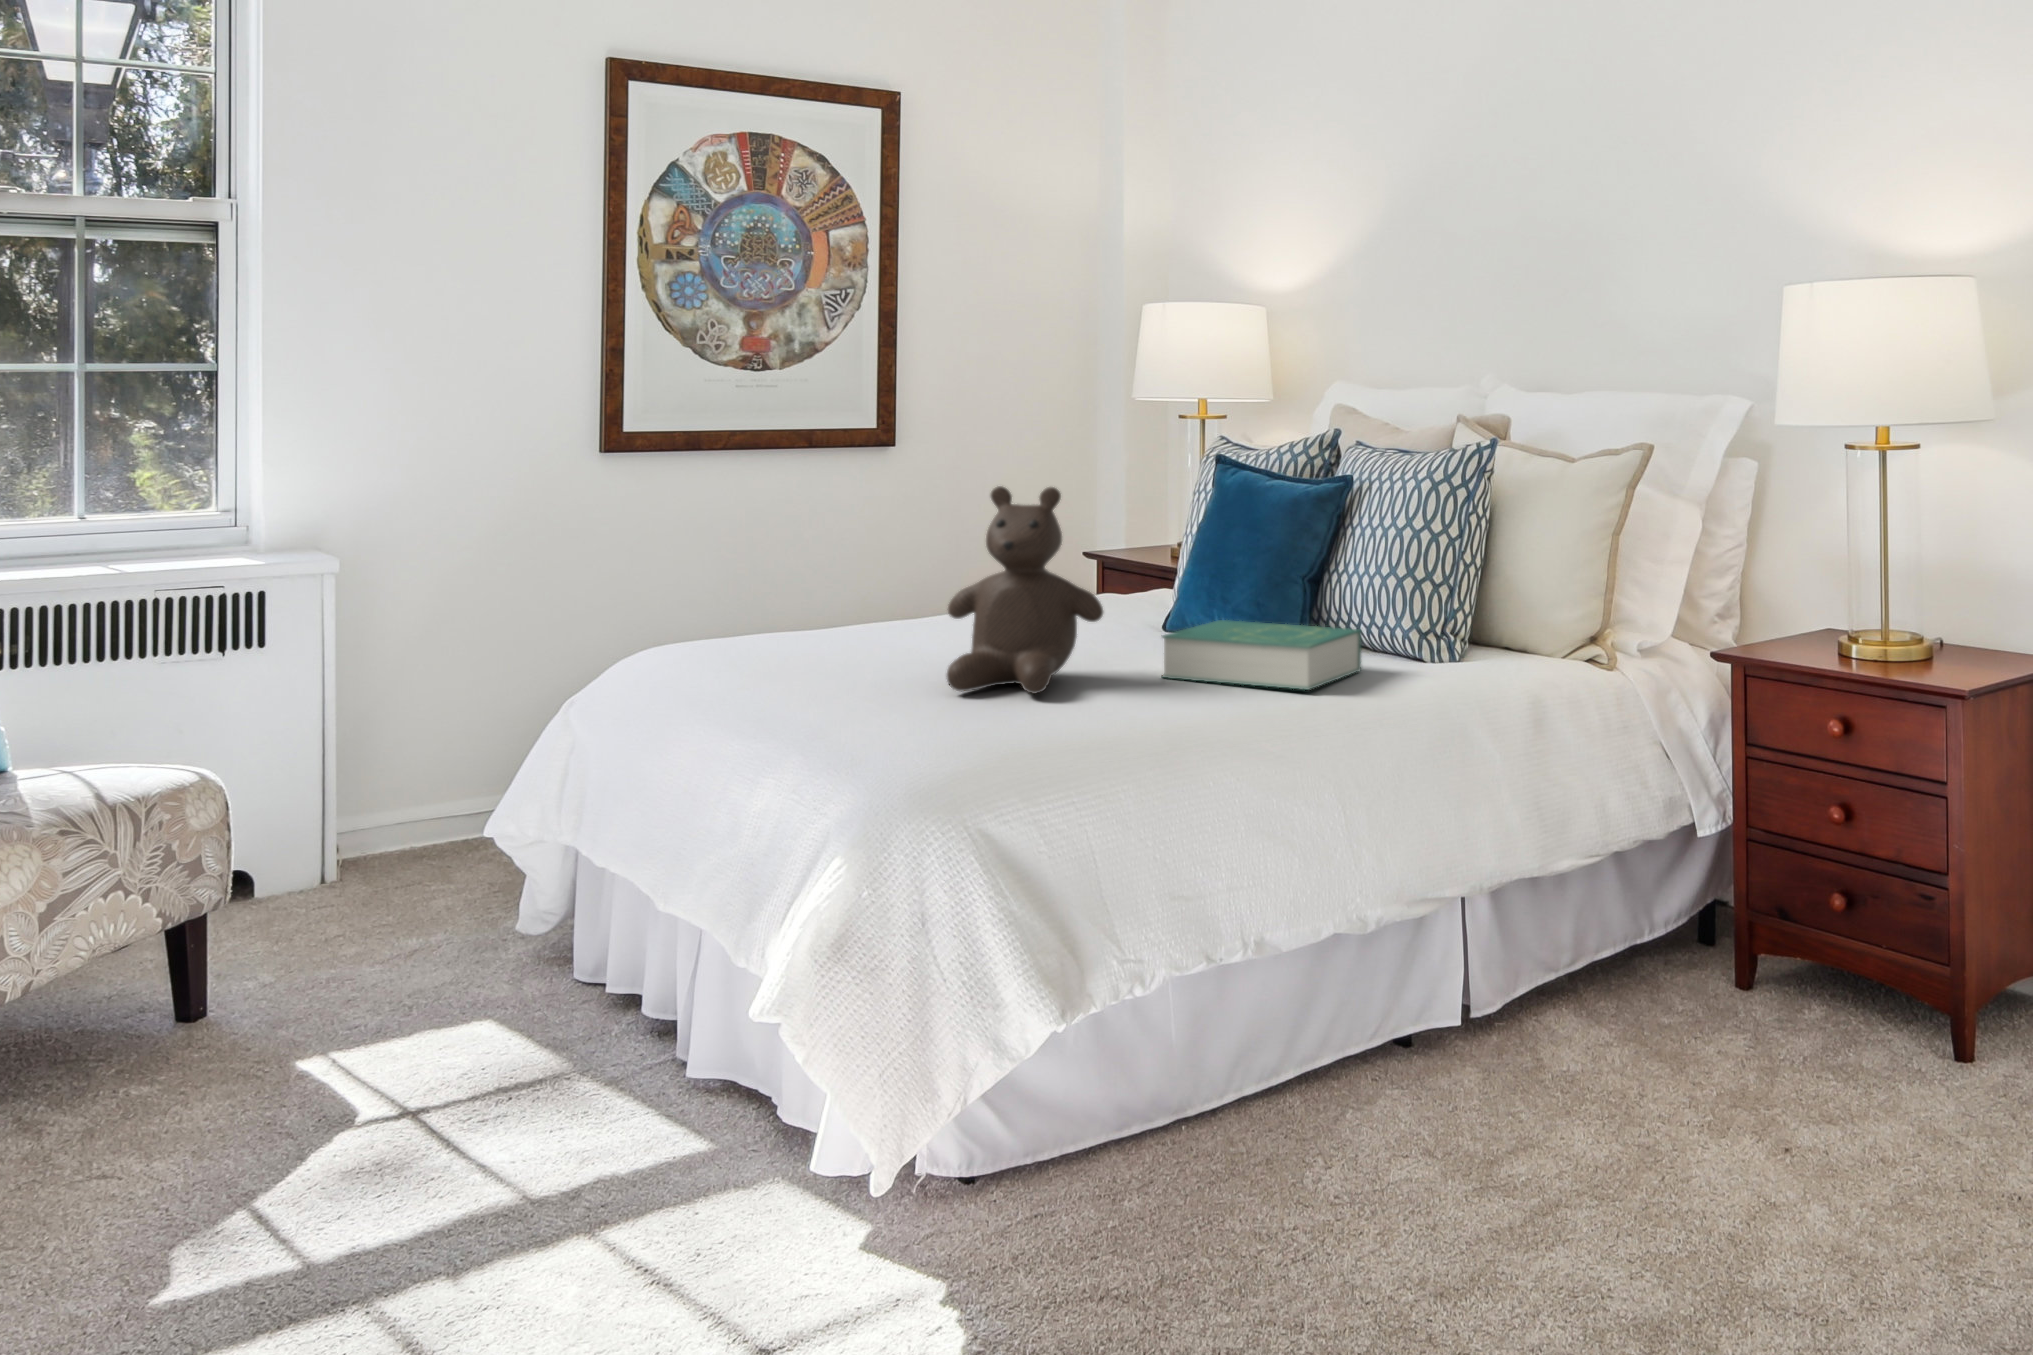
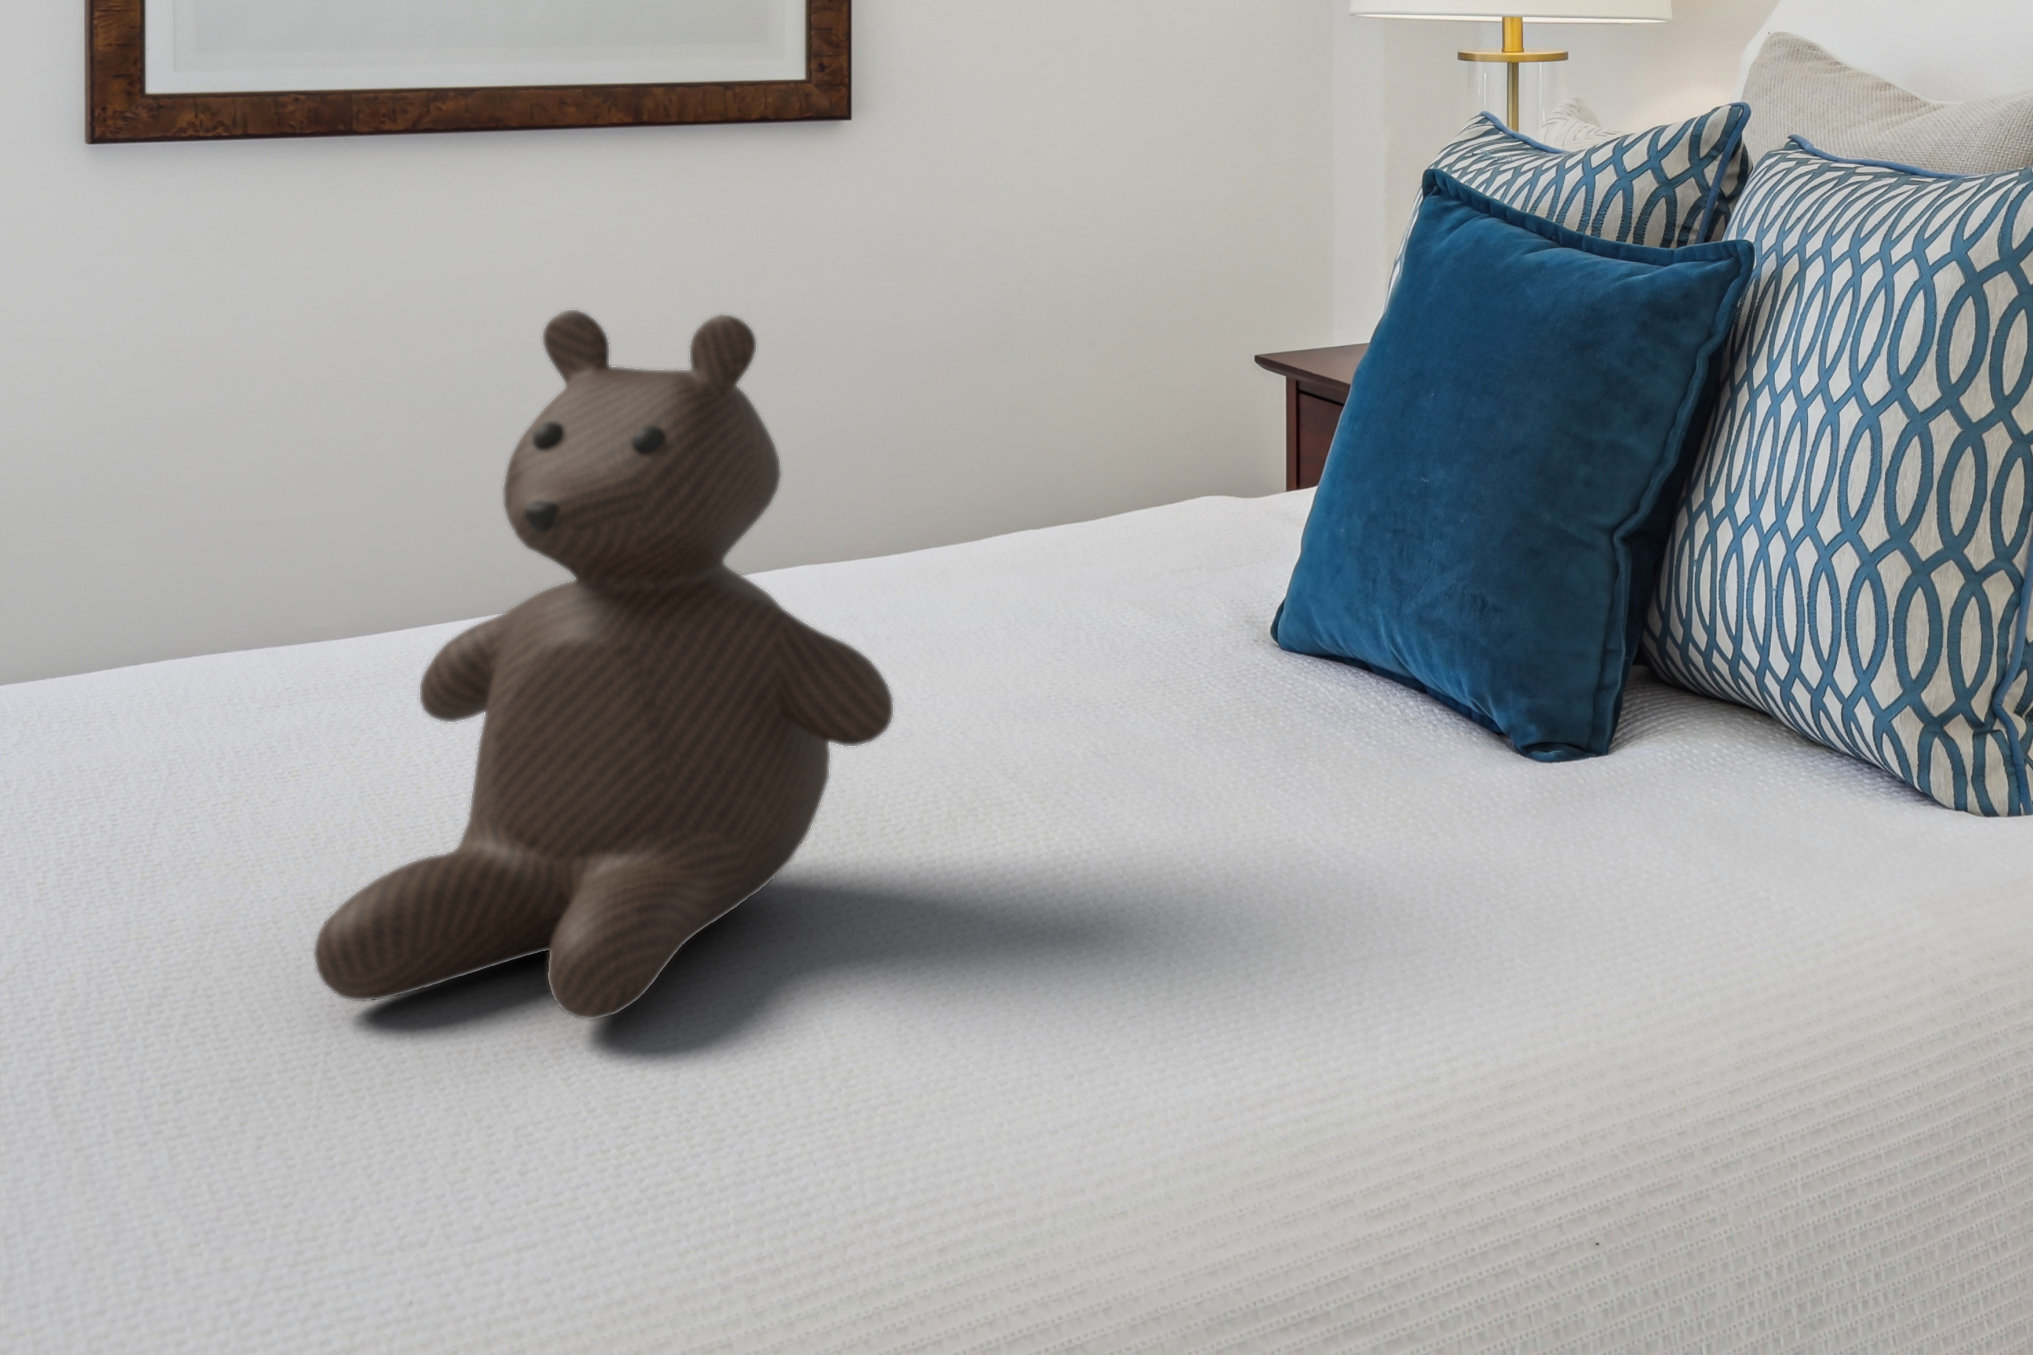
book: present [1162,620,1361,690] -> none [1096,678,1731,988]

